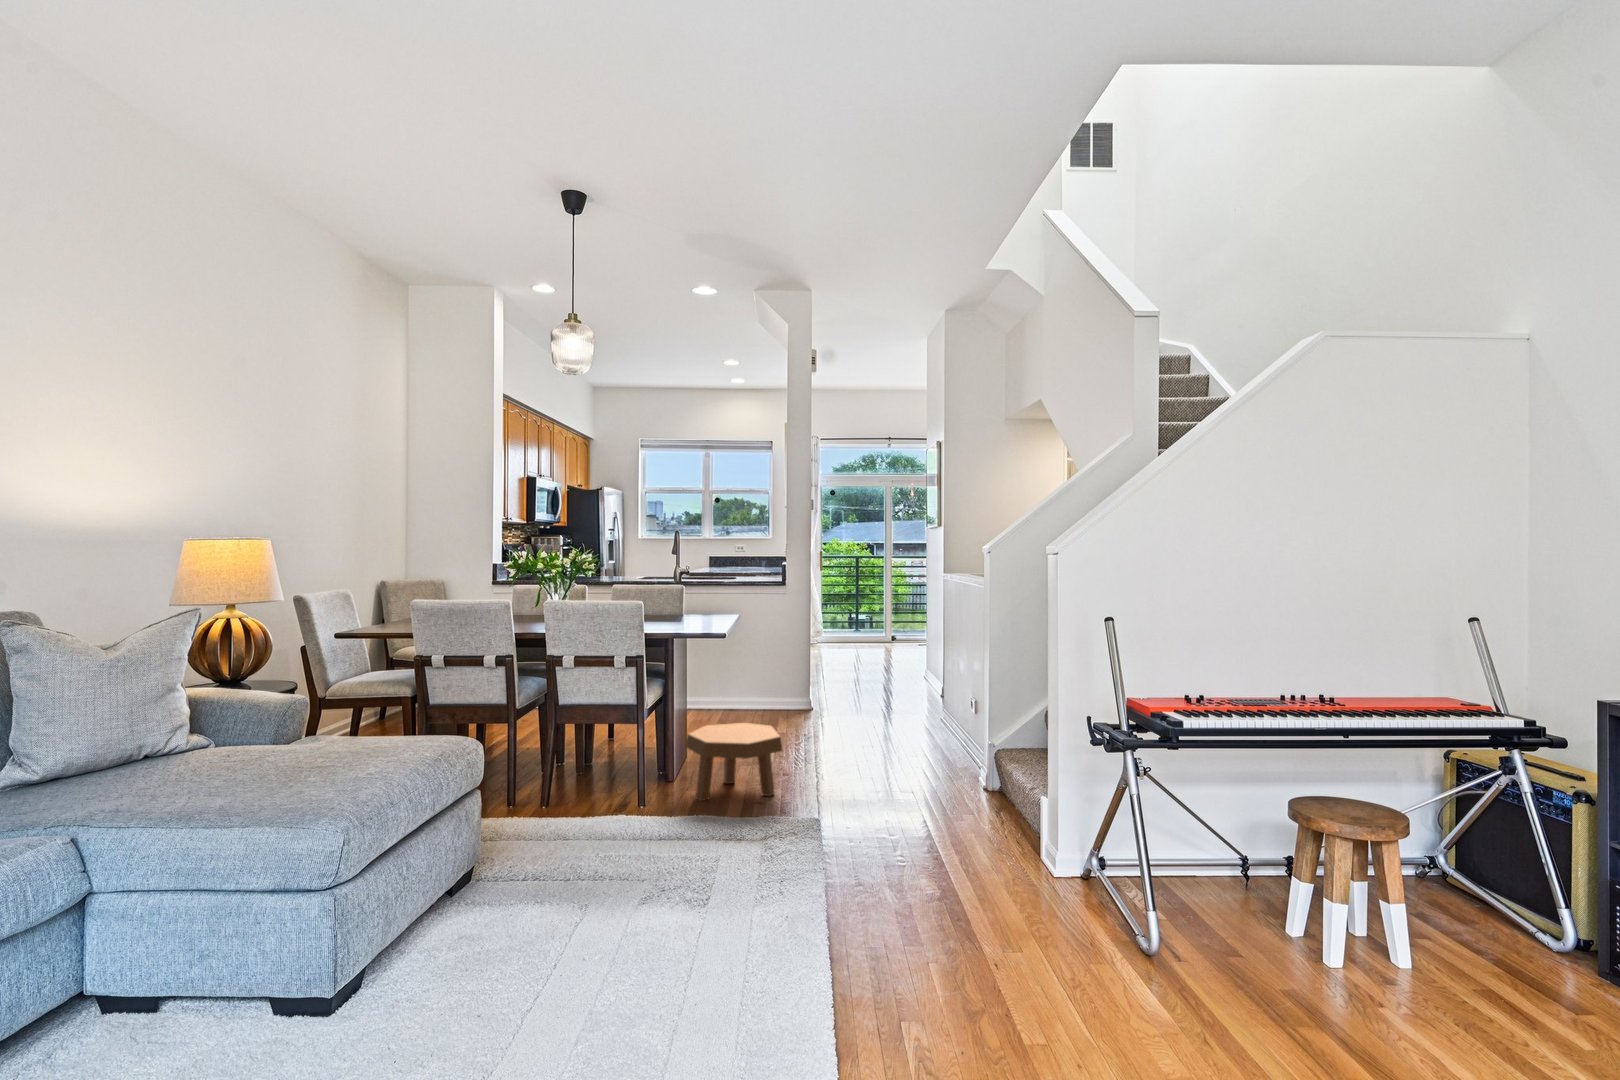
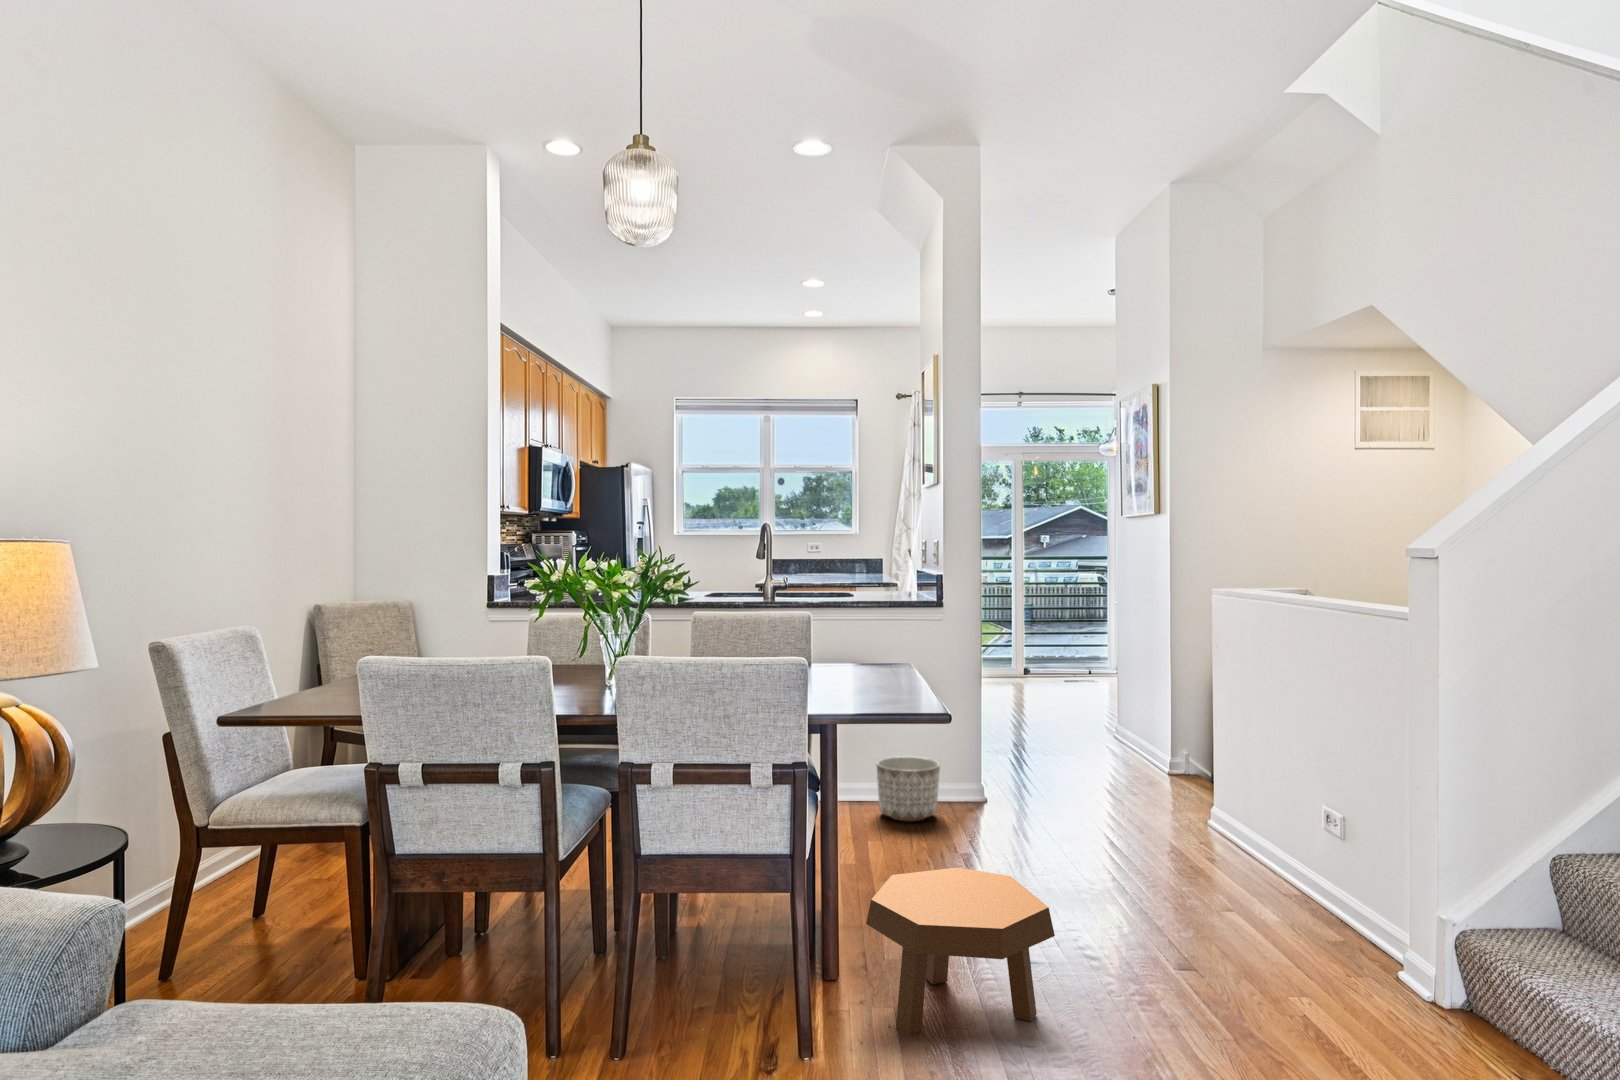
planter: none [740,680,780,719] -> present [877,756,940,821]

